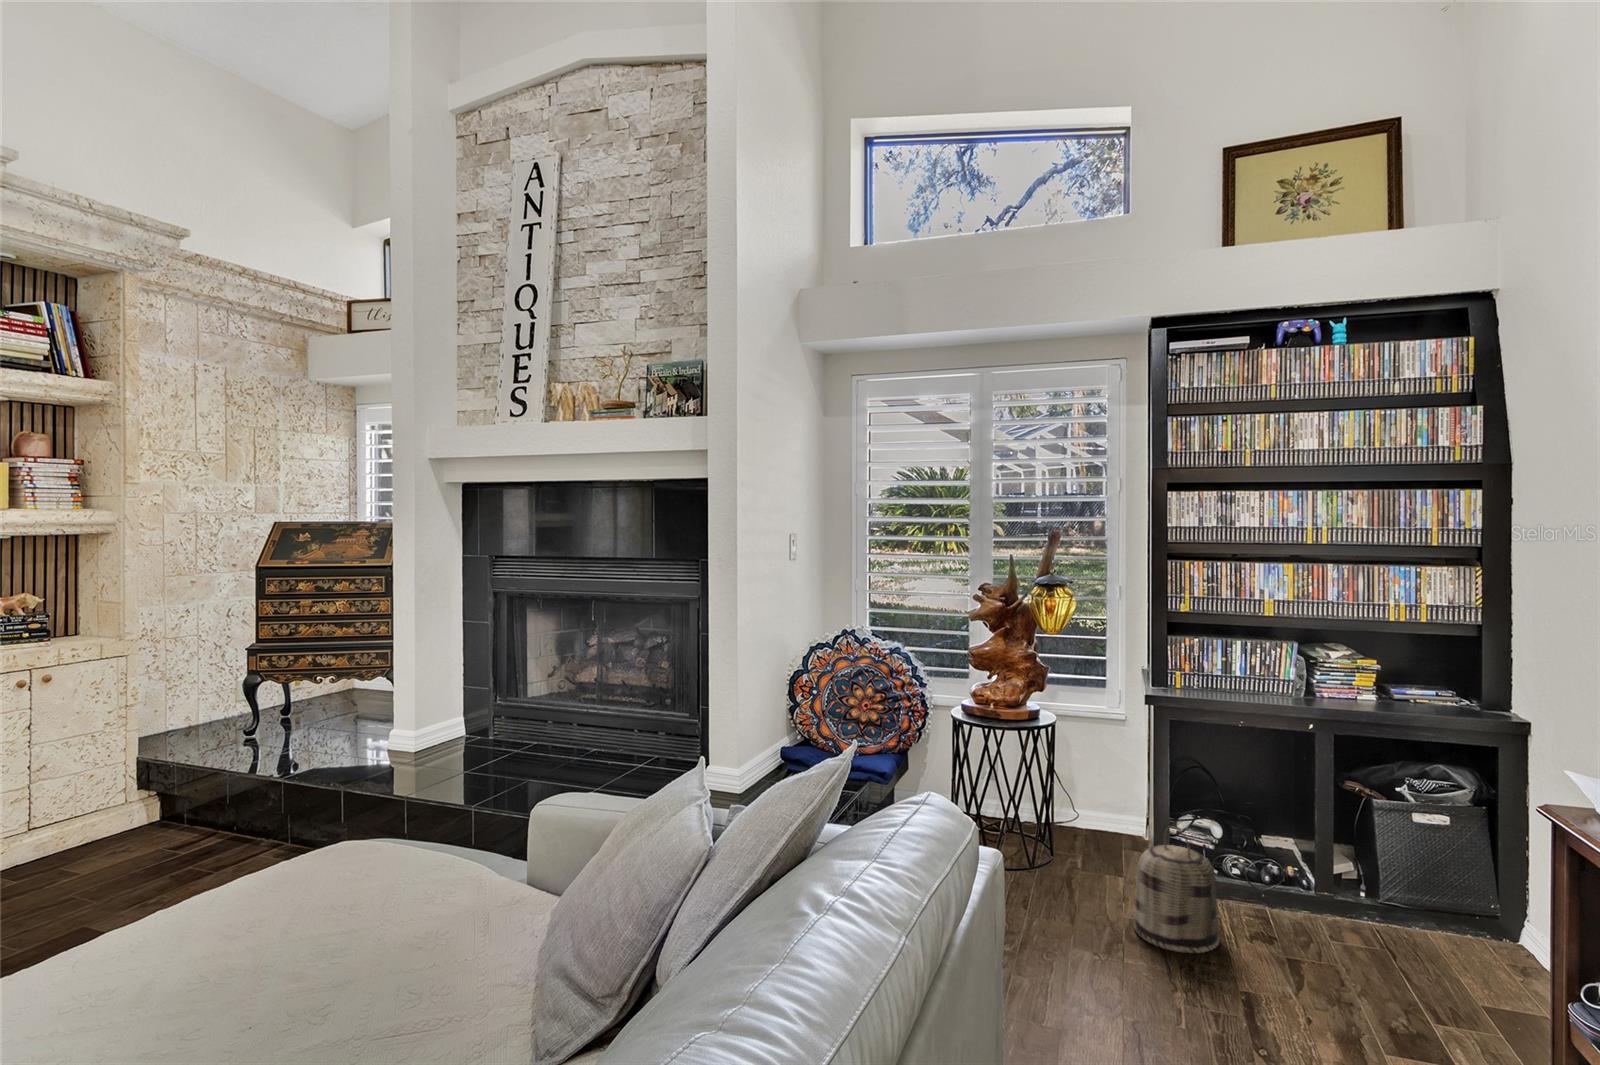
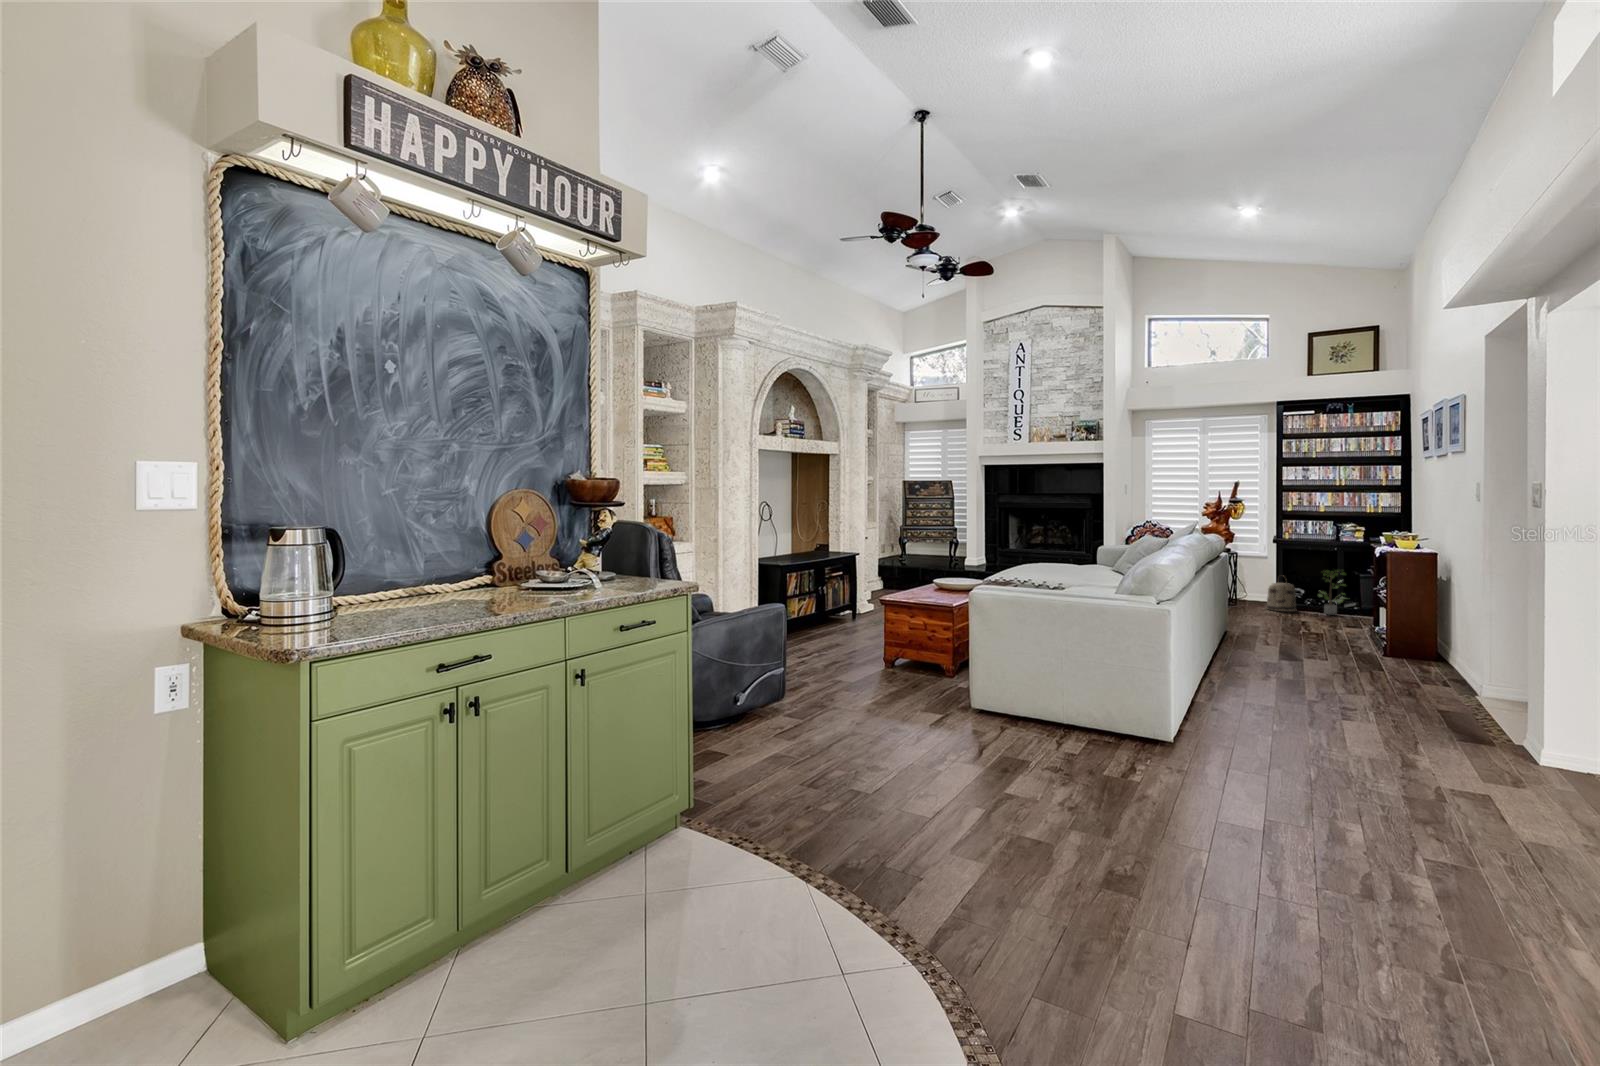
potted plant: none [1290,832,1403,994] -> present [1318,571,1346,615]

